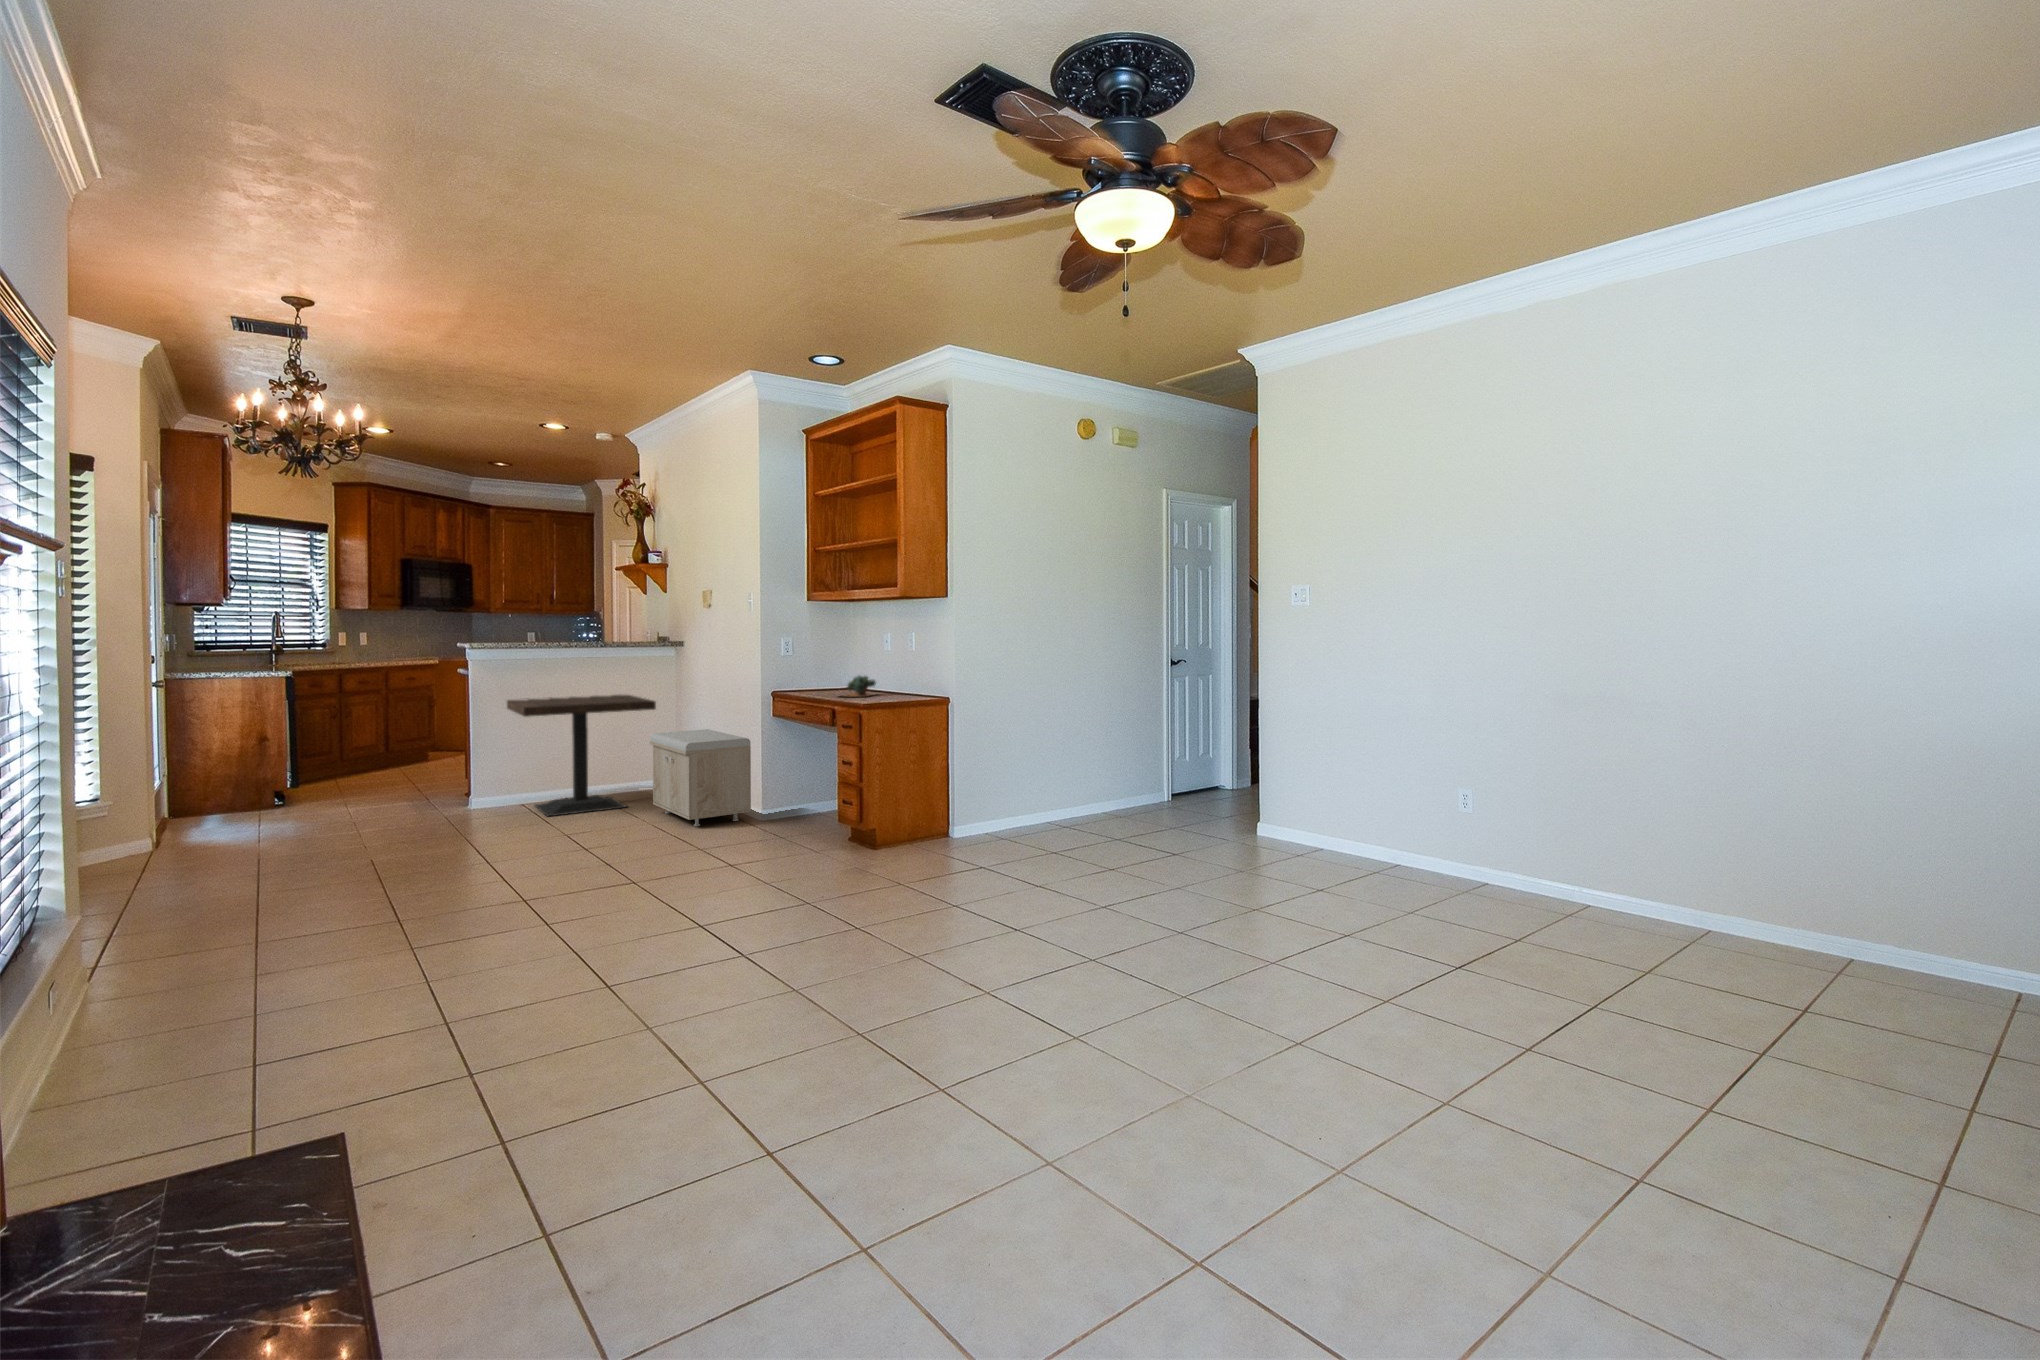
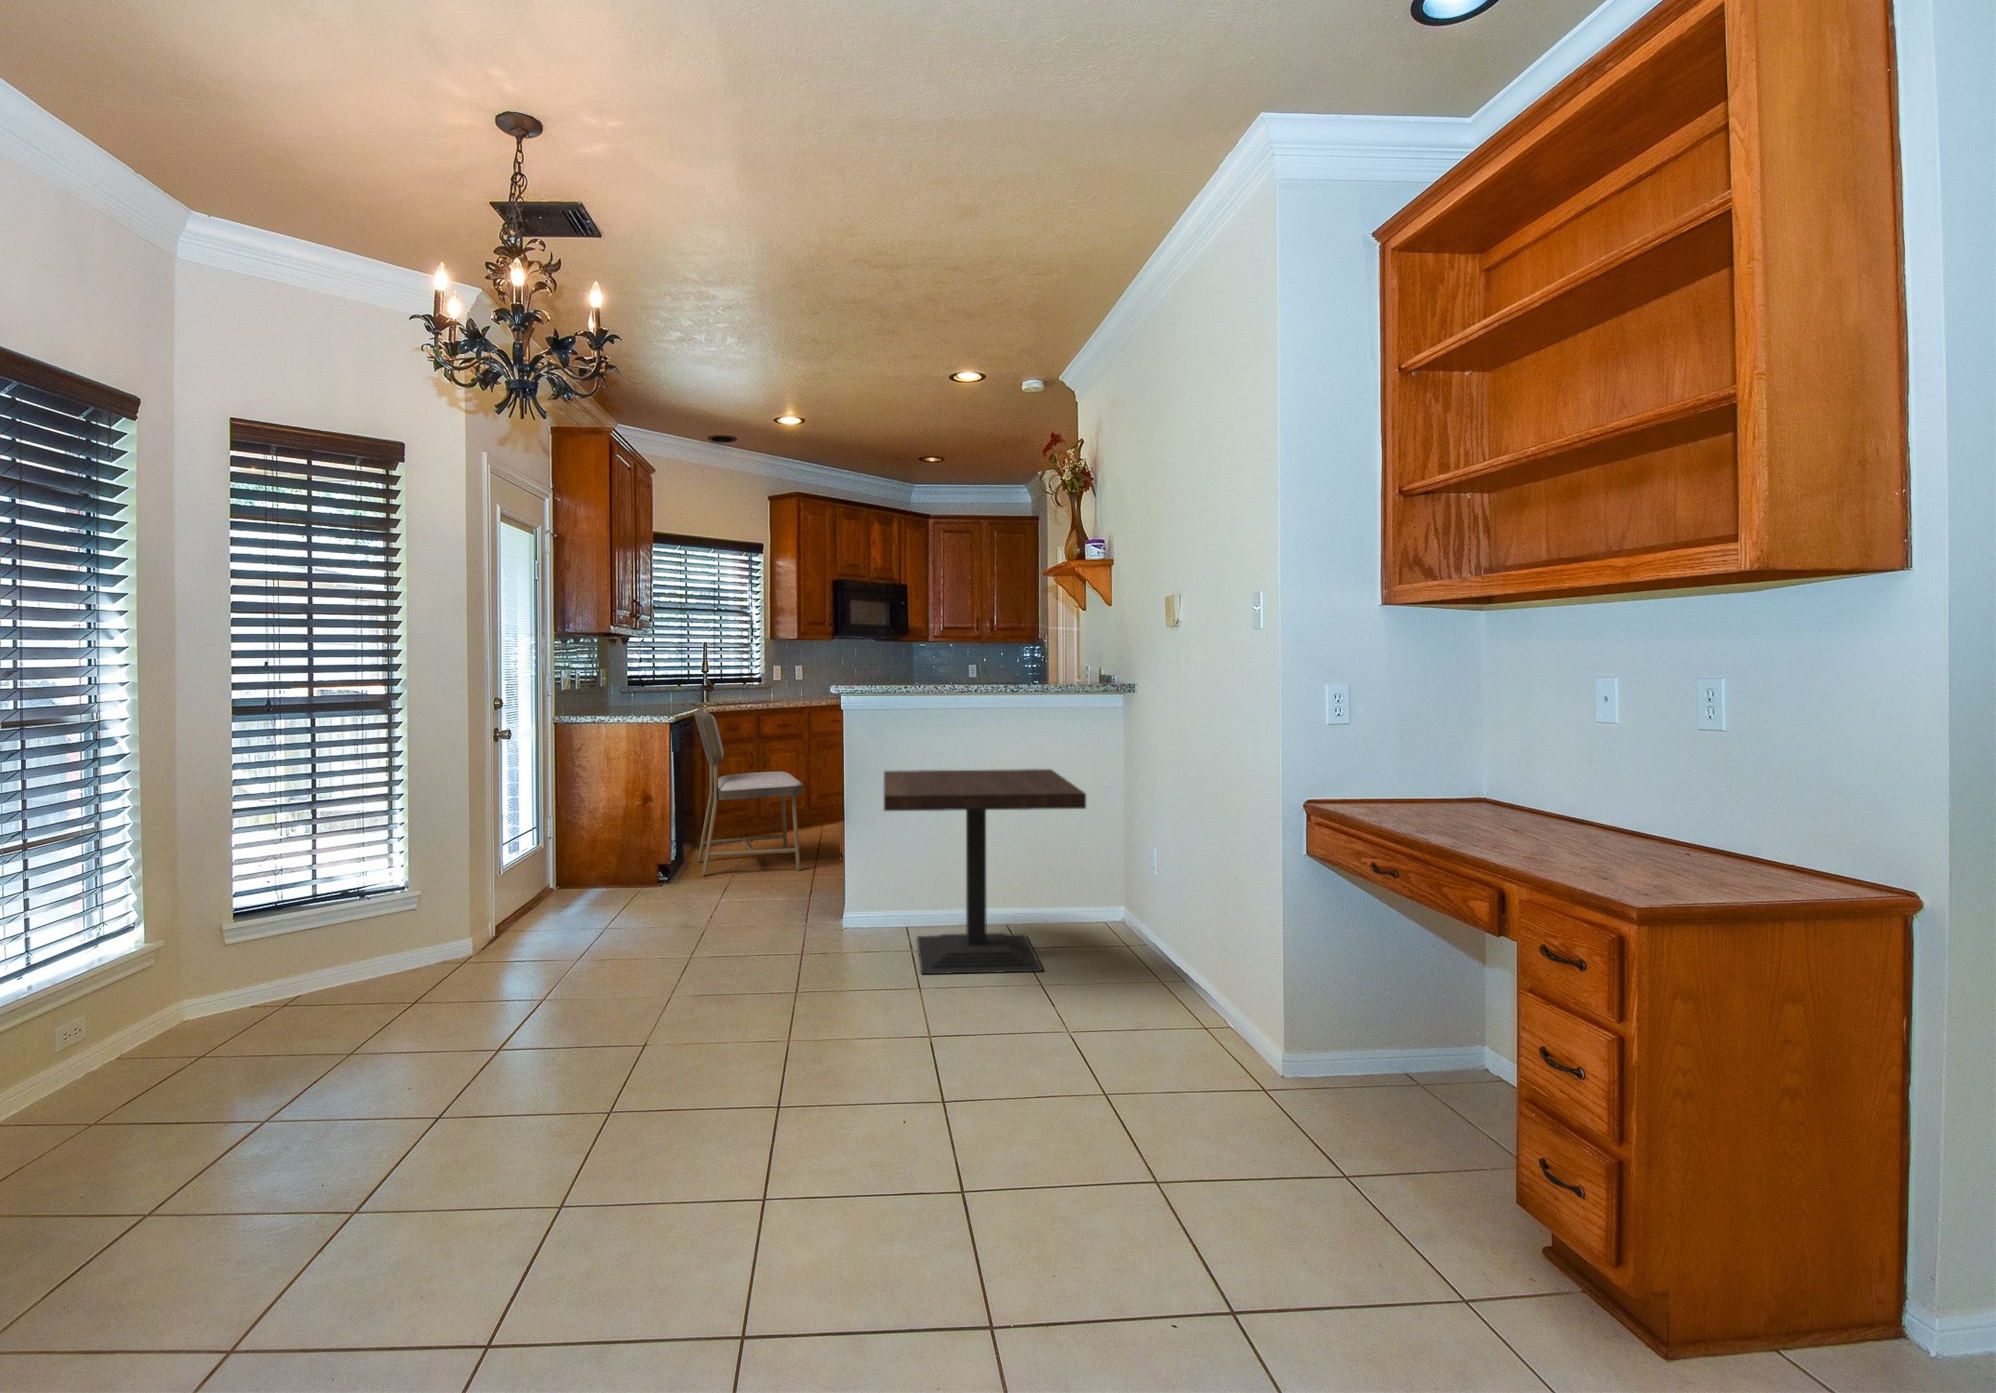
dining chair: none [293,667,408,798] -> present [694,709,803,876]
succulent plant: present [844,676,876,697] -> none [1486,790,1607,857]
storage bench: present [650,729,751,826] -> none [1074,852,1259,1069]

